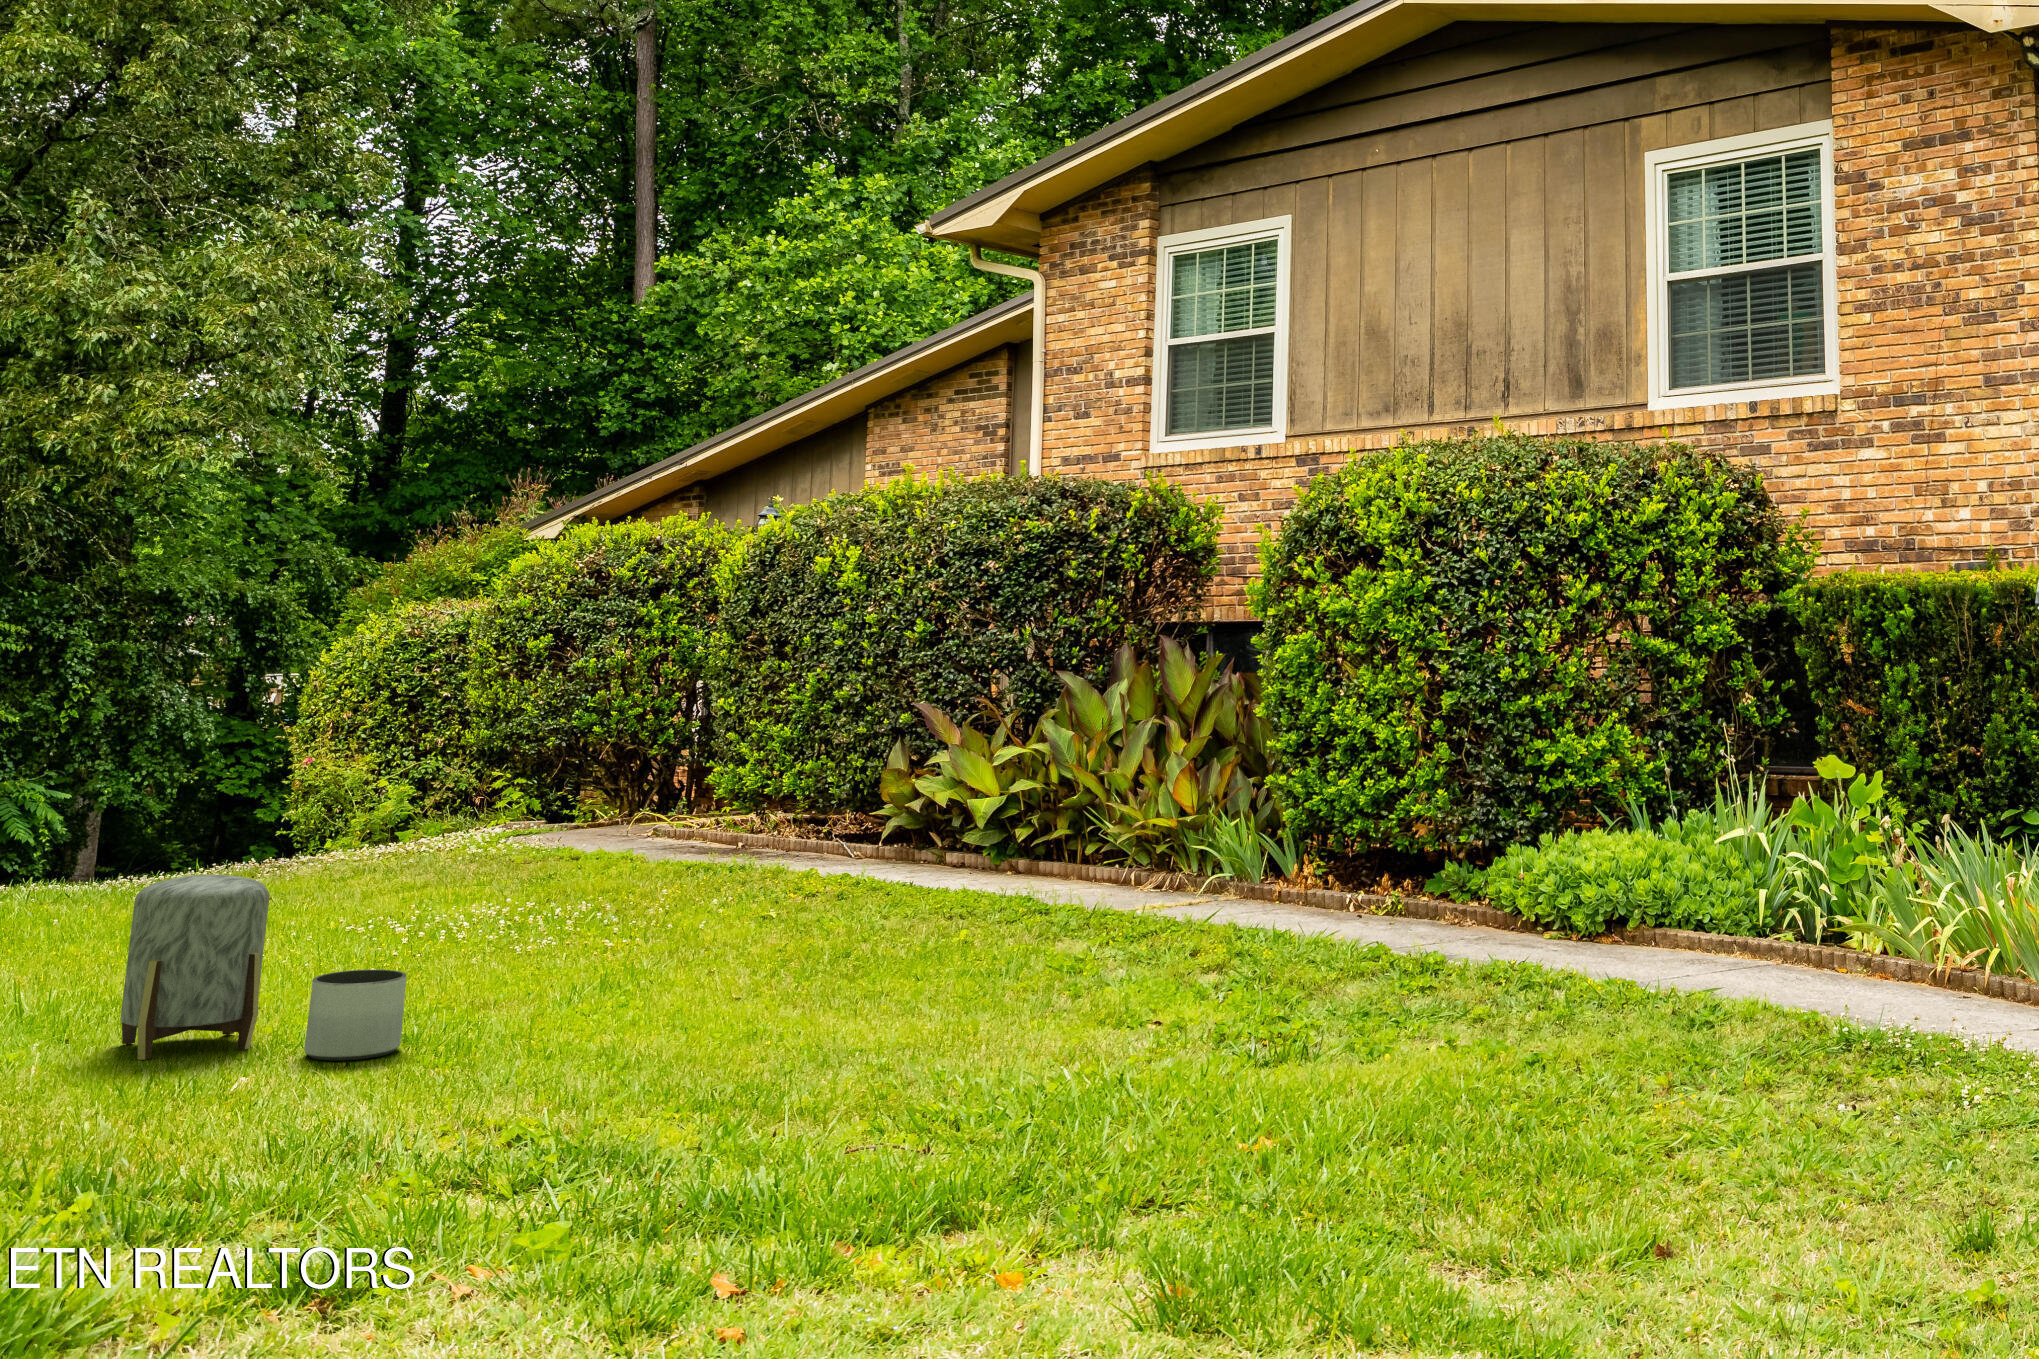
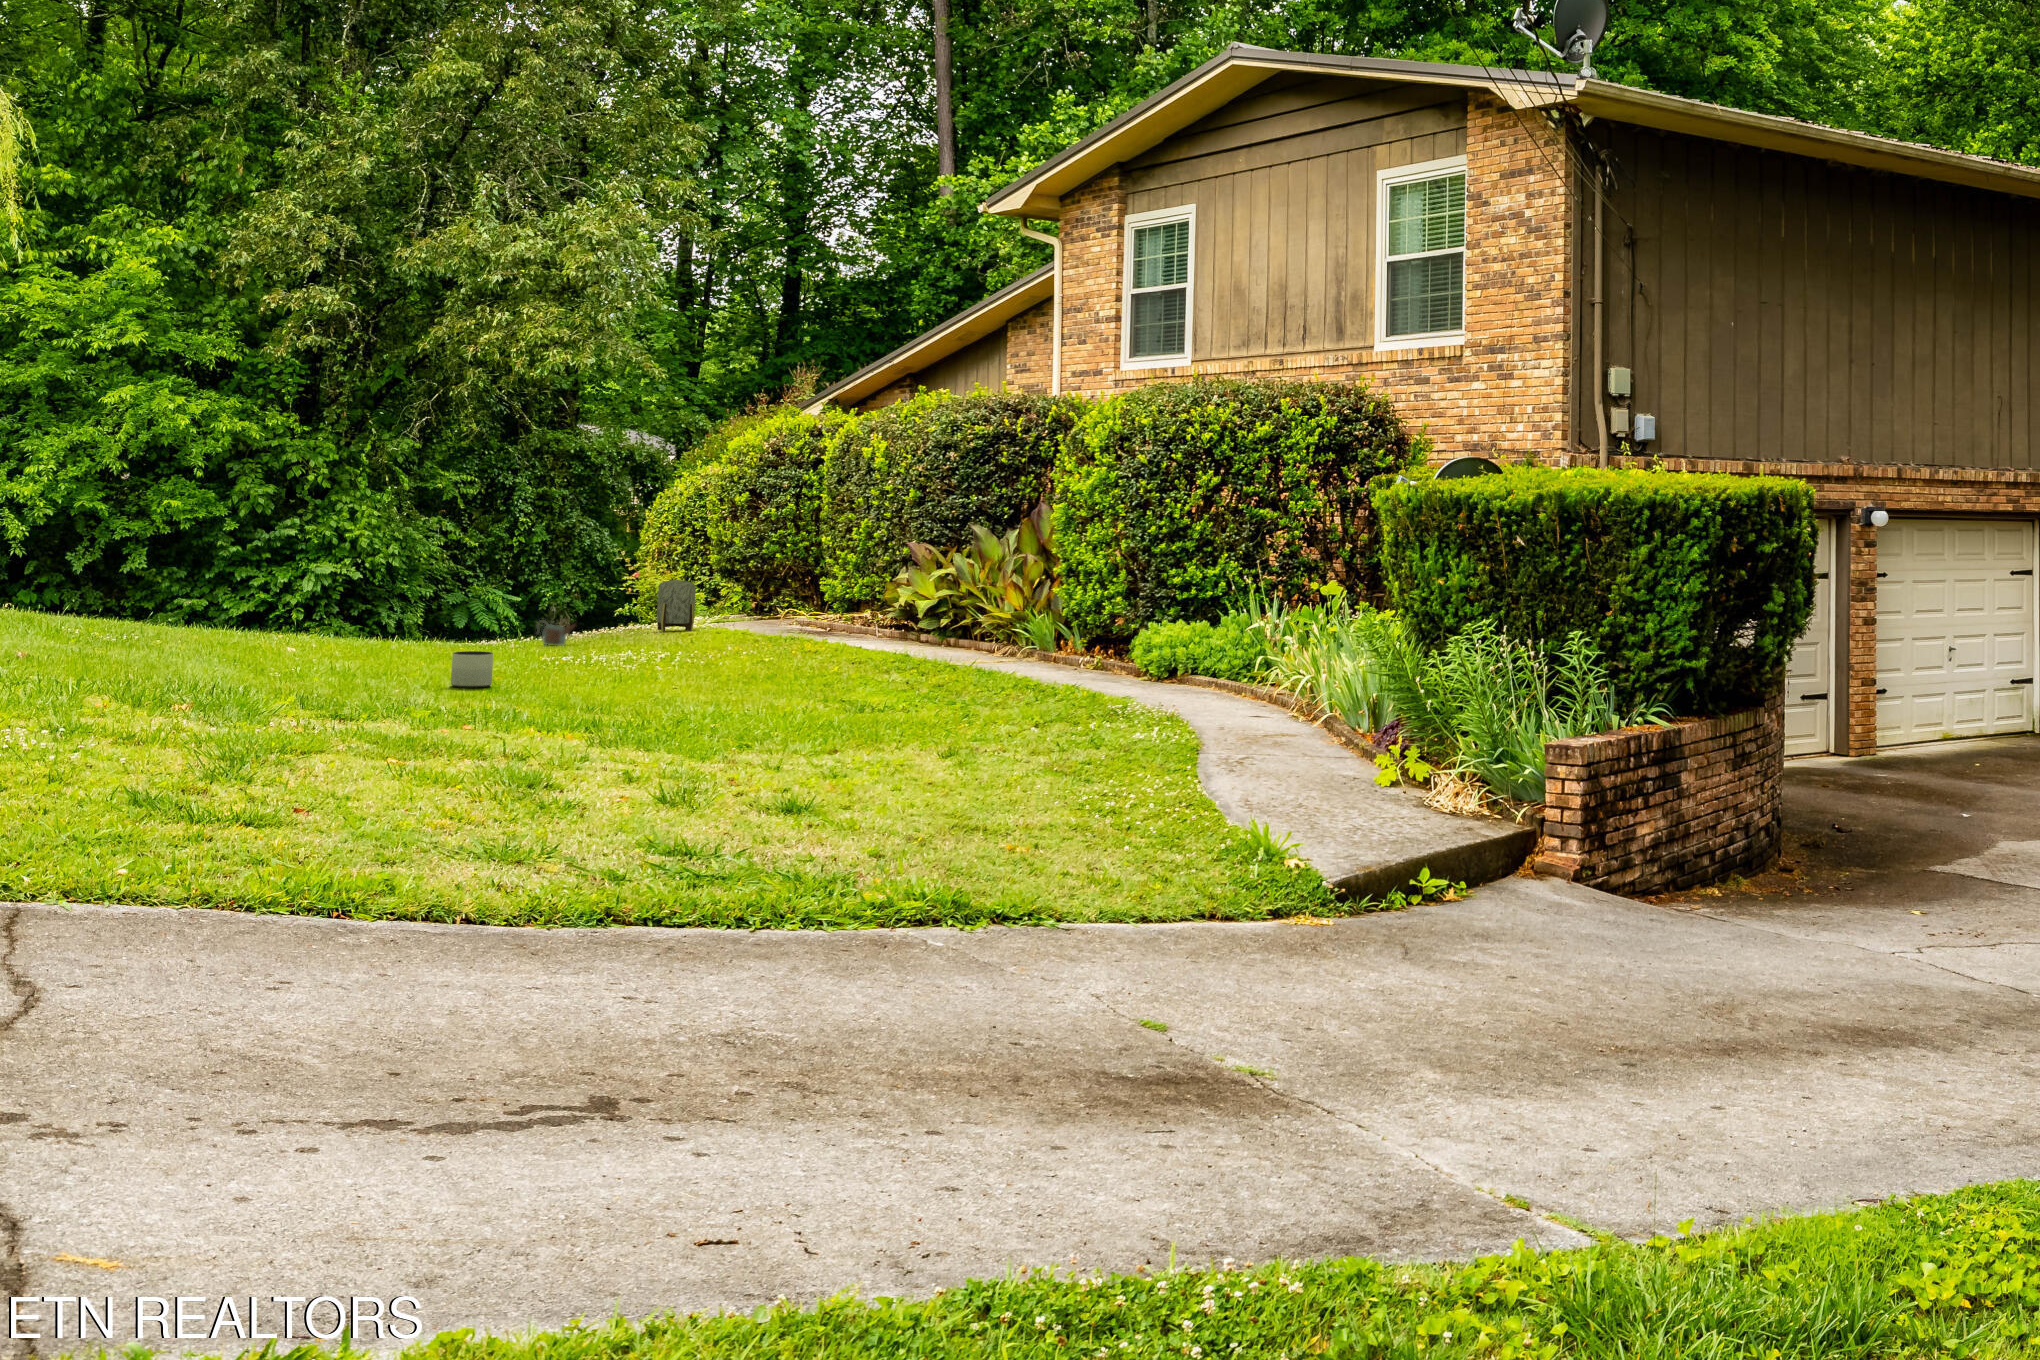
watering can: none [277,851,359,896] -> present [537,621,575,646]
stool: present [121,875,269,1060] -> present [657,580,696,632]

